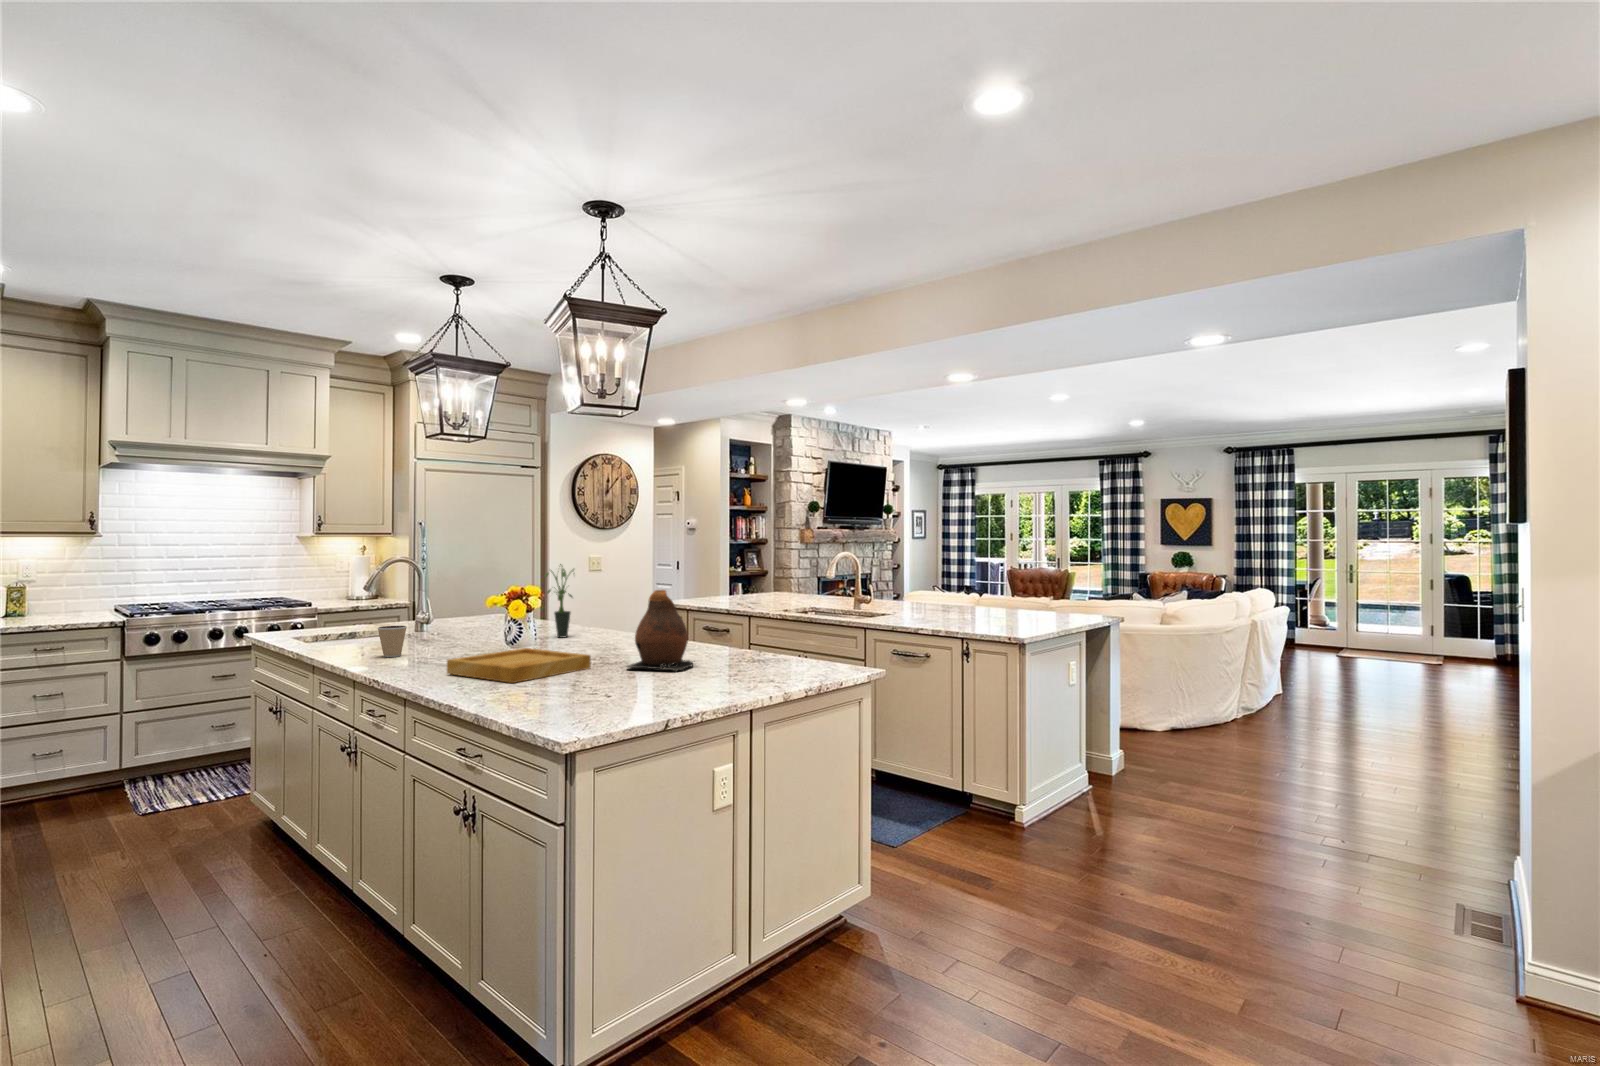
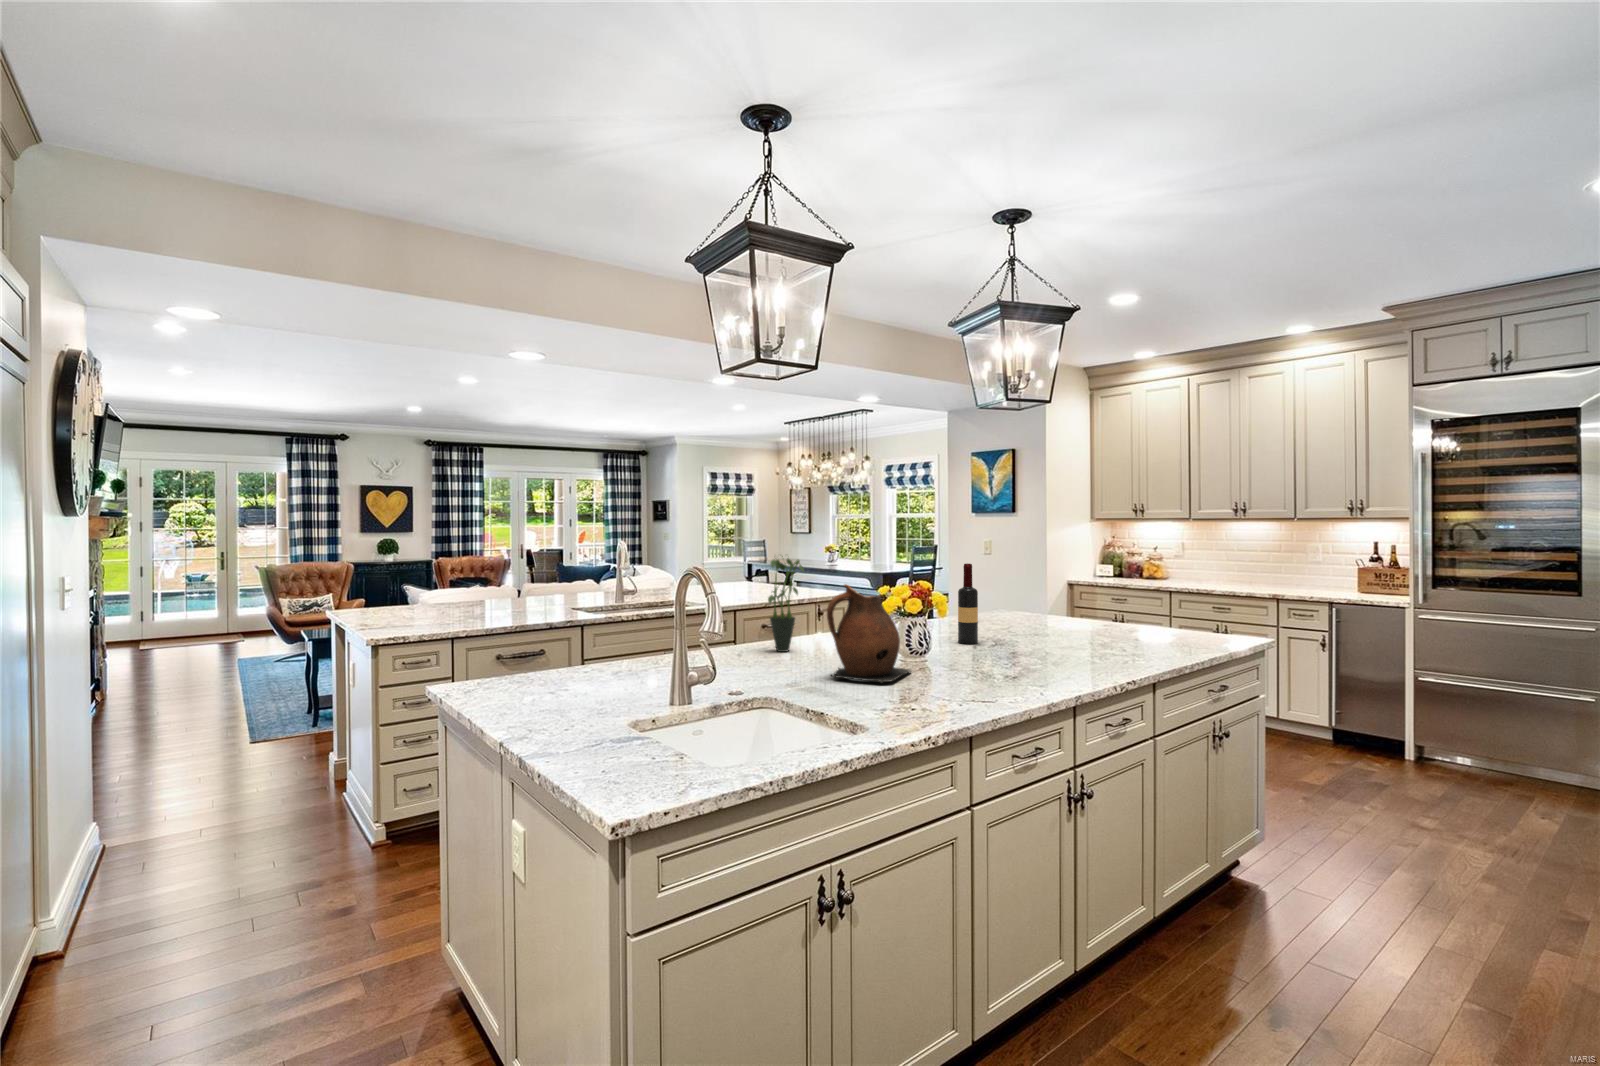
wine bottle: none [576,582,595,659] -> present [958,563,978,644]
ceramic pitcher: present [627,590,695,672] -> present [827,584,911,683]
coffee cup: present [378,626,407,657] -> none [920,645,960,693]
tray: present [447,648,591,683] -> none [989,628,1128,666]

